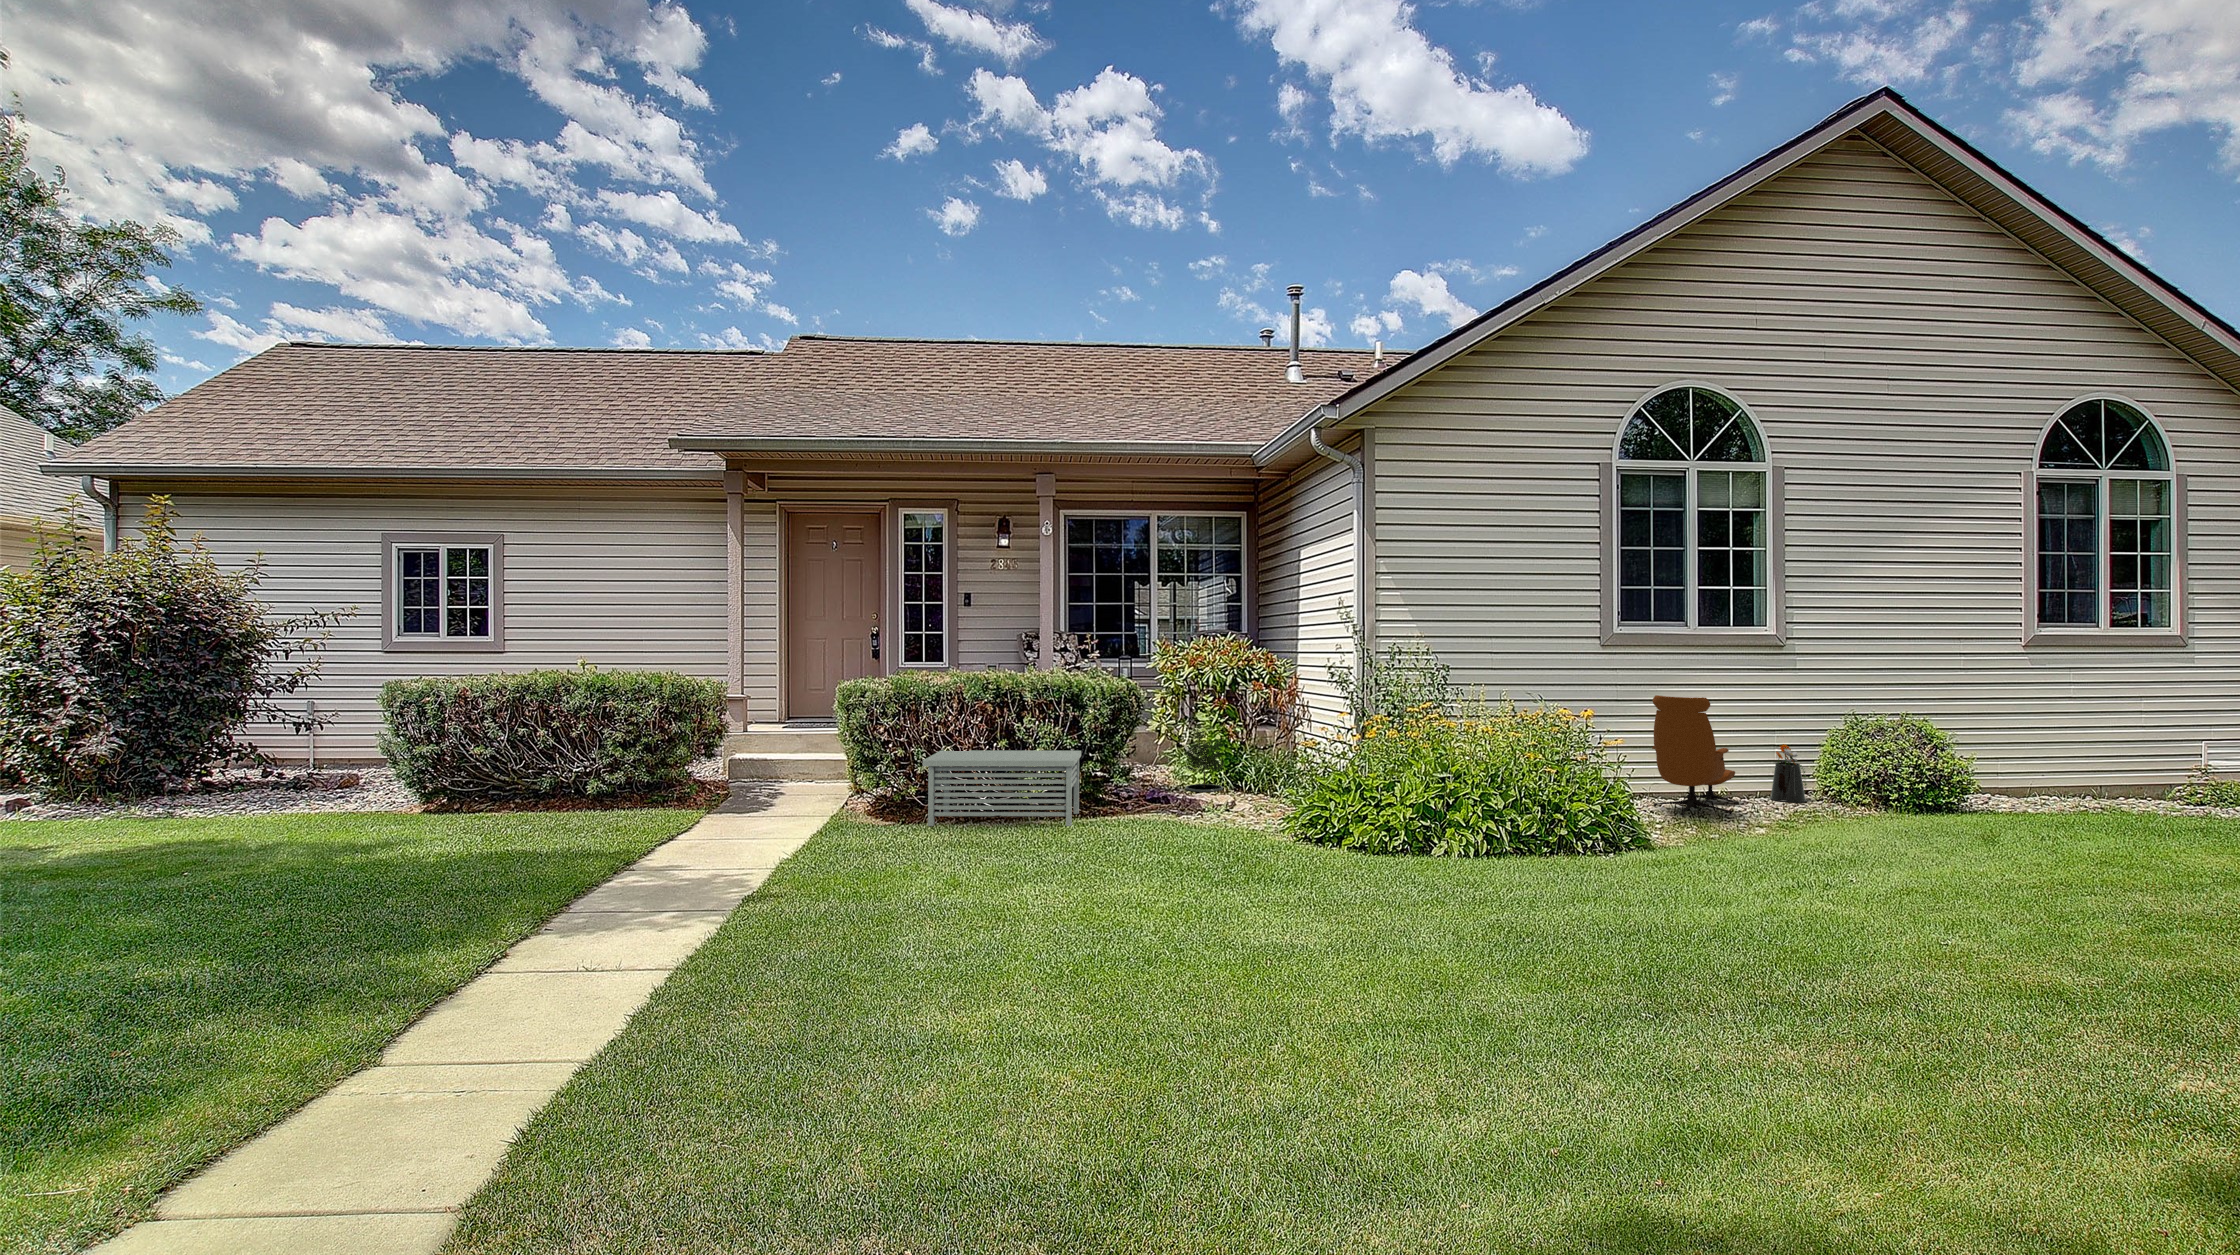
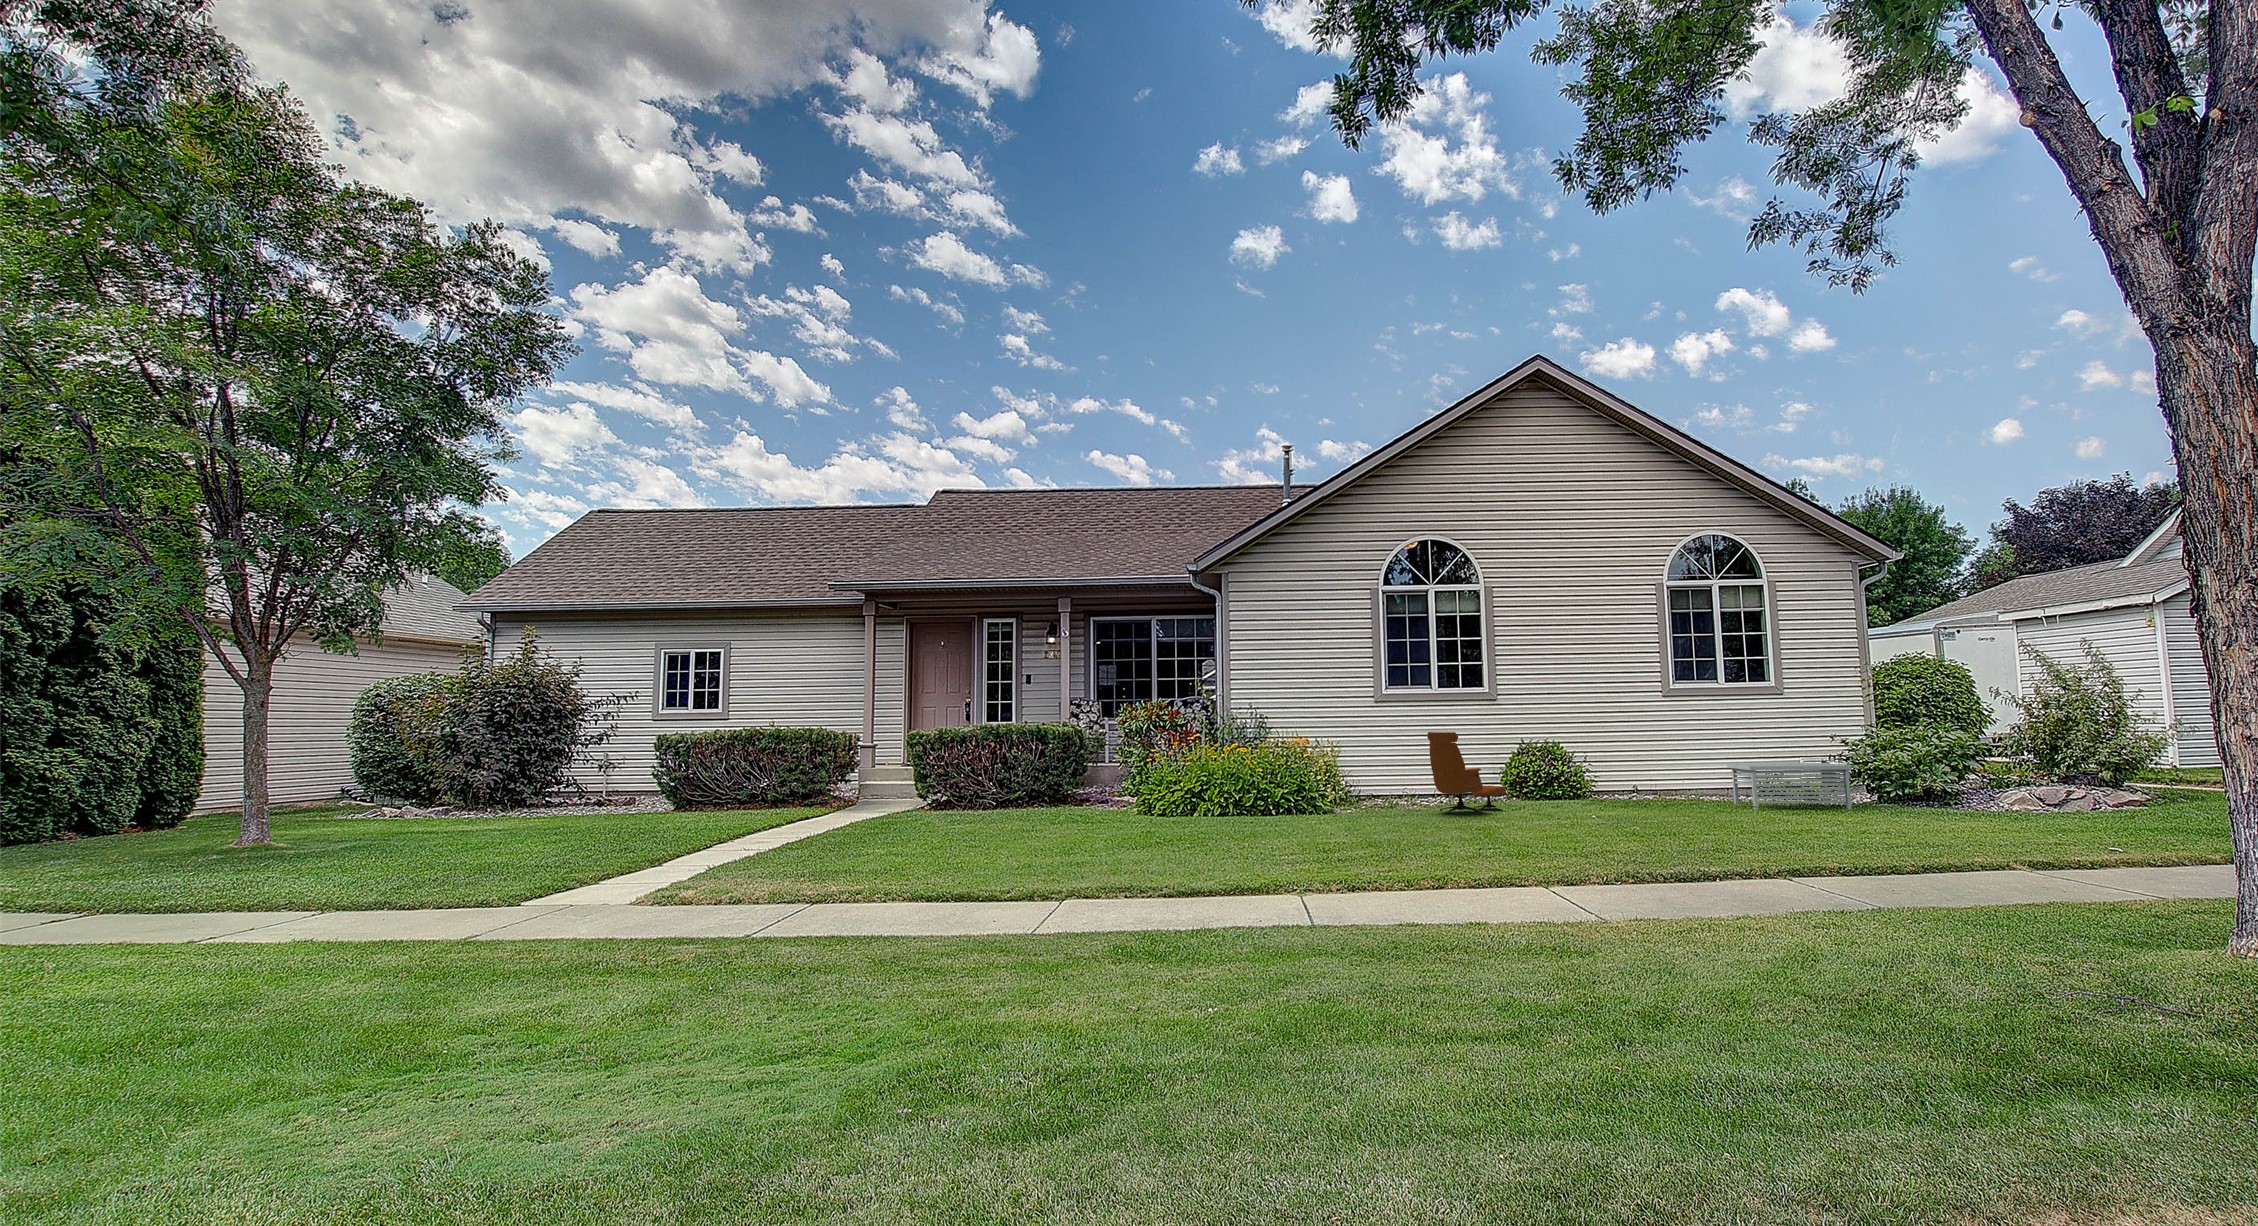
potted tree: present [1185,723,1224,792] -> none [1138,757,1170,805]
watering can: present [1770,744,1807,802] -> none [1537,769,1561,810]
storage bench: present [923,750,1081,826] -> present [1727,763,1852,810]

